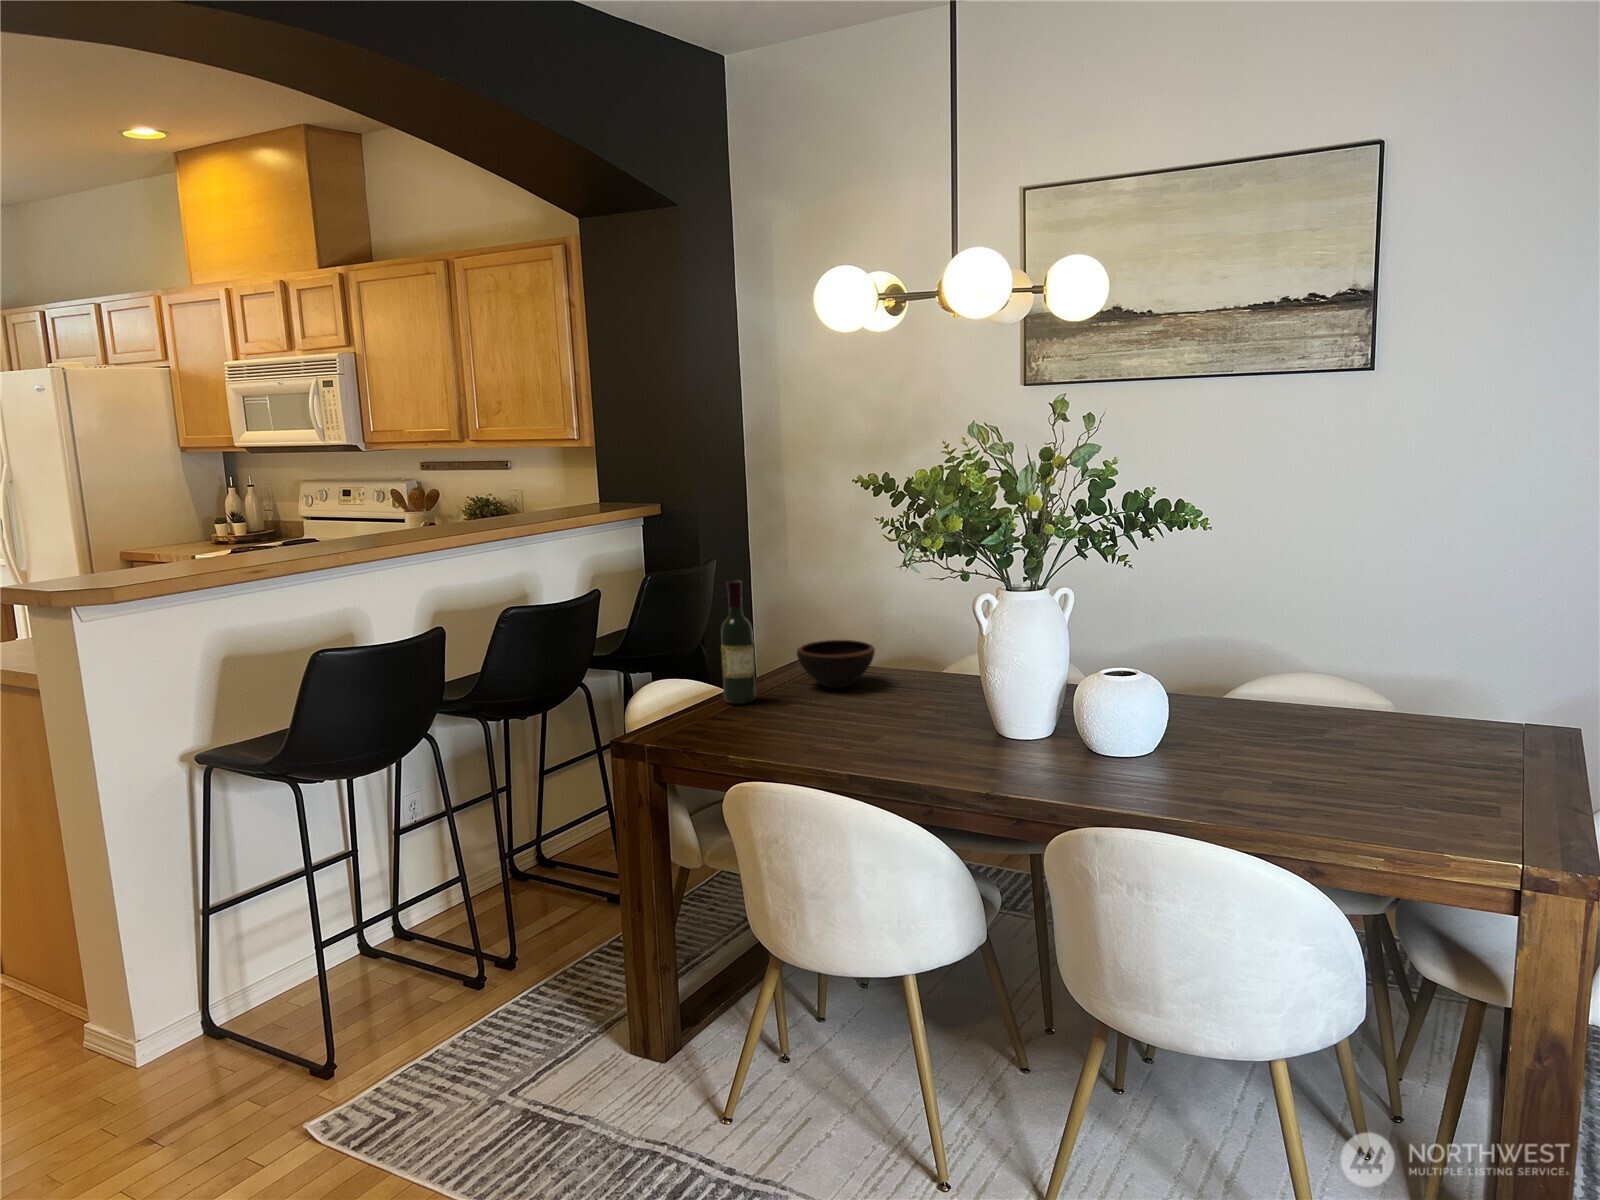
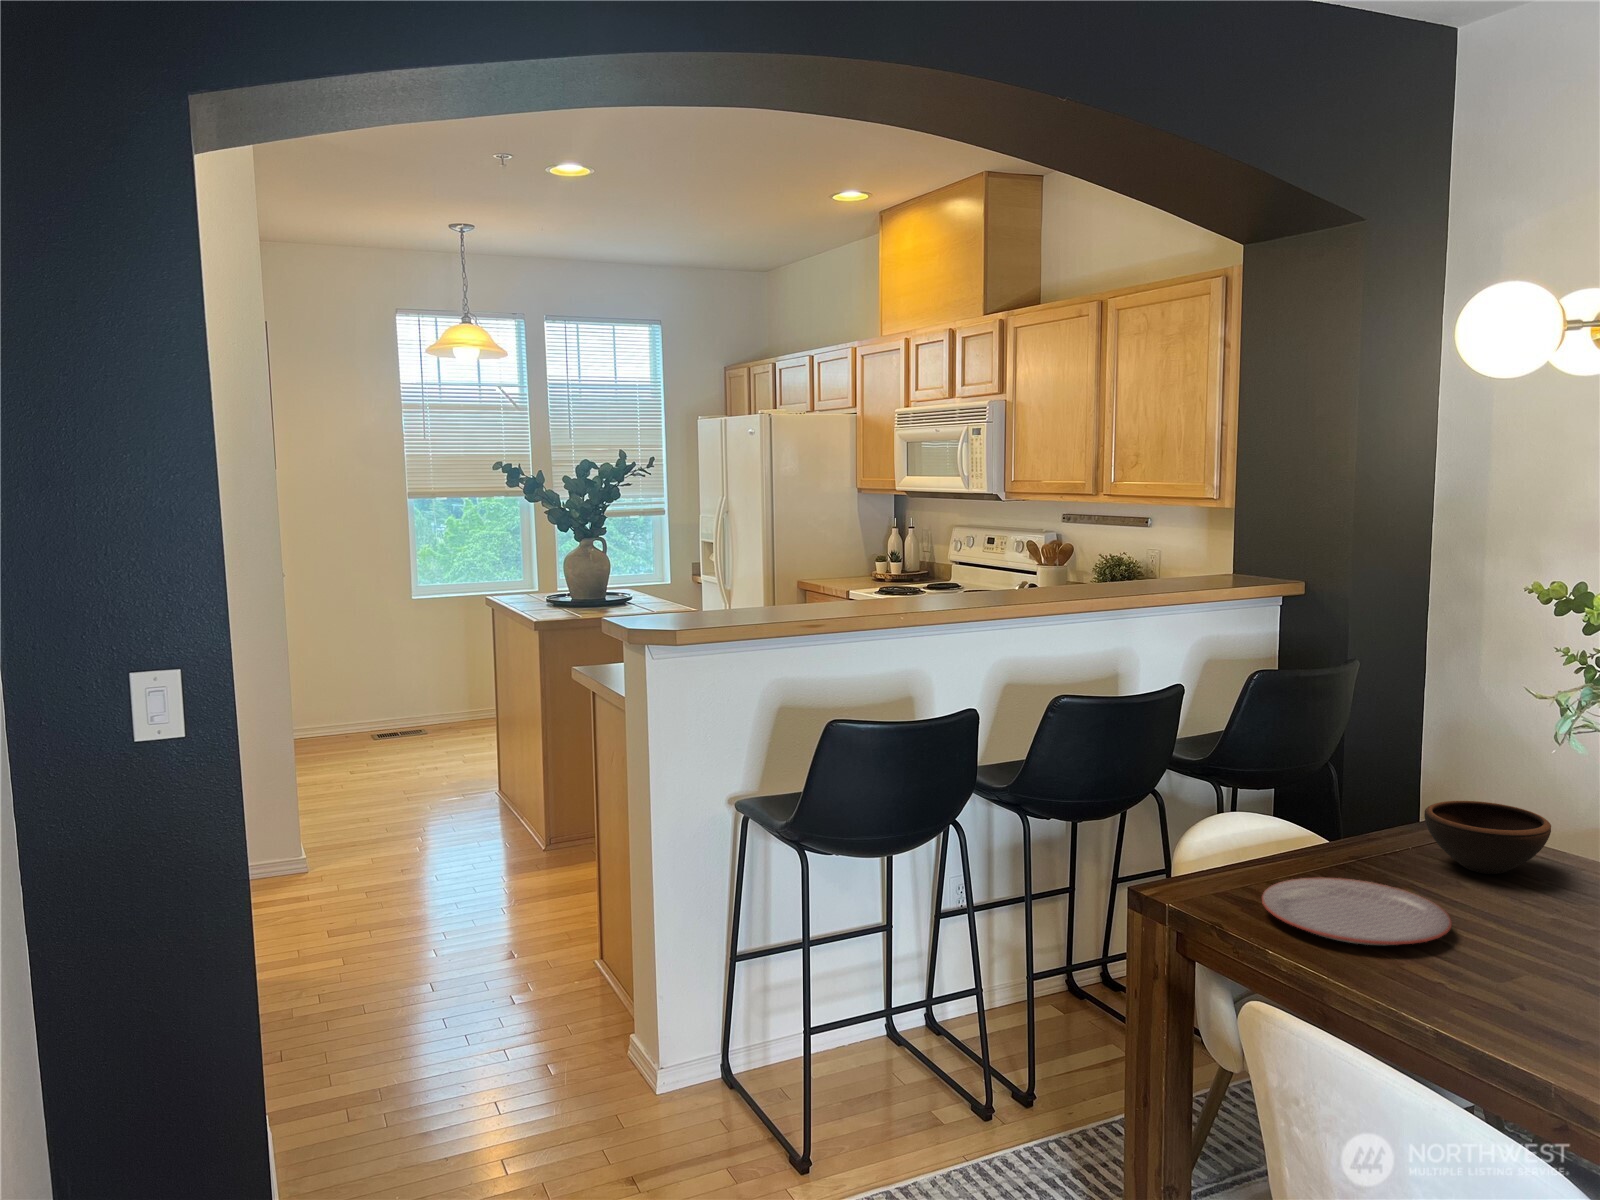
wine bottle: present [721,580,756,704] -> none [1303,704,1353,868]
plate: none [714,704,840,743] -> present [1262,877,1451,945]

